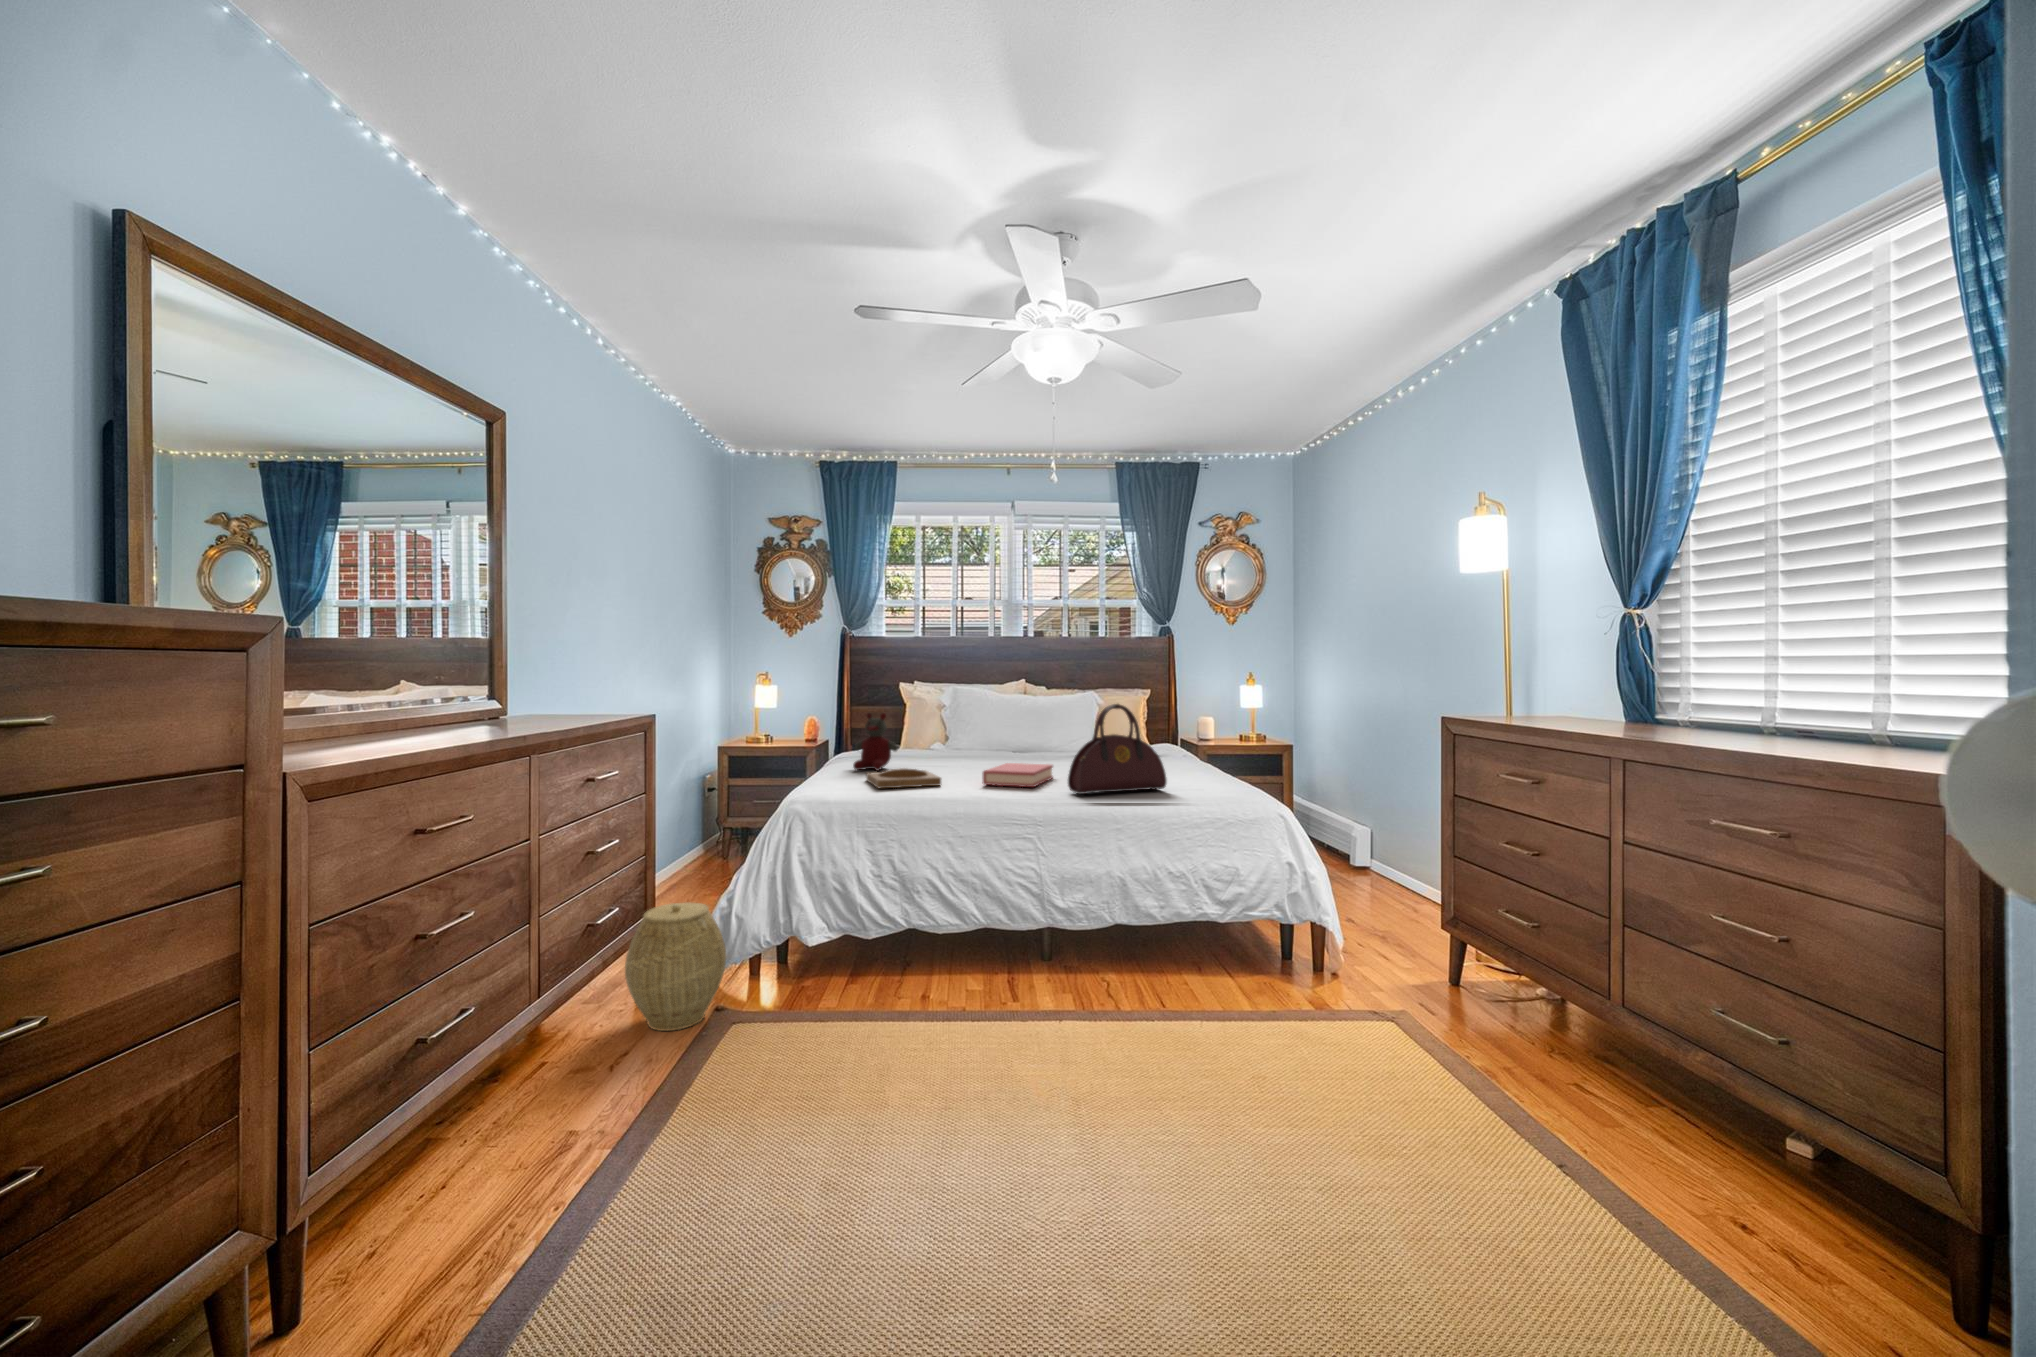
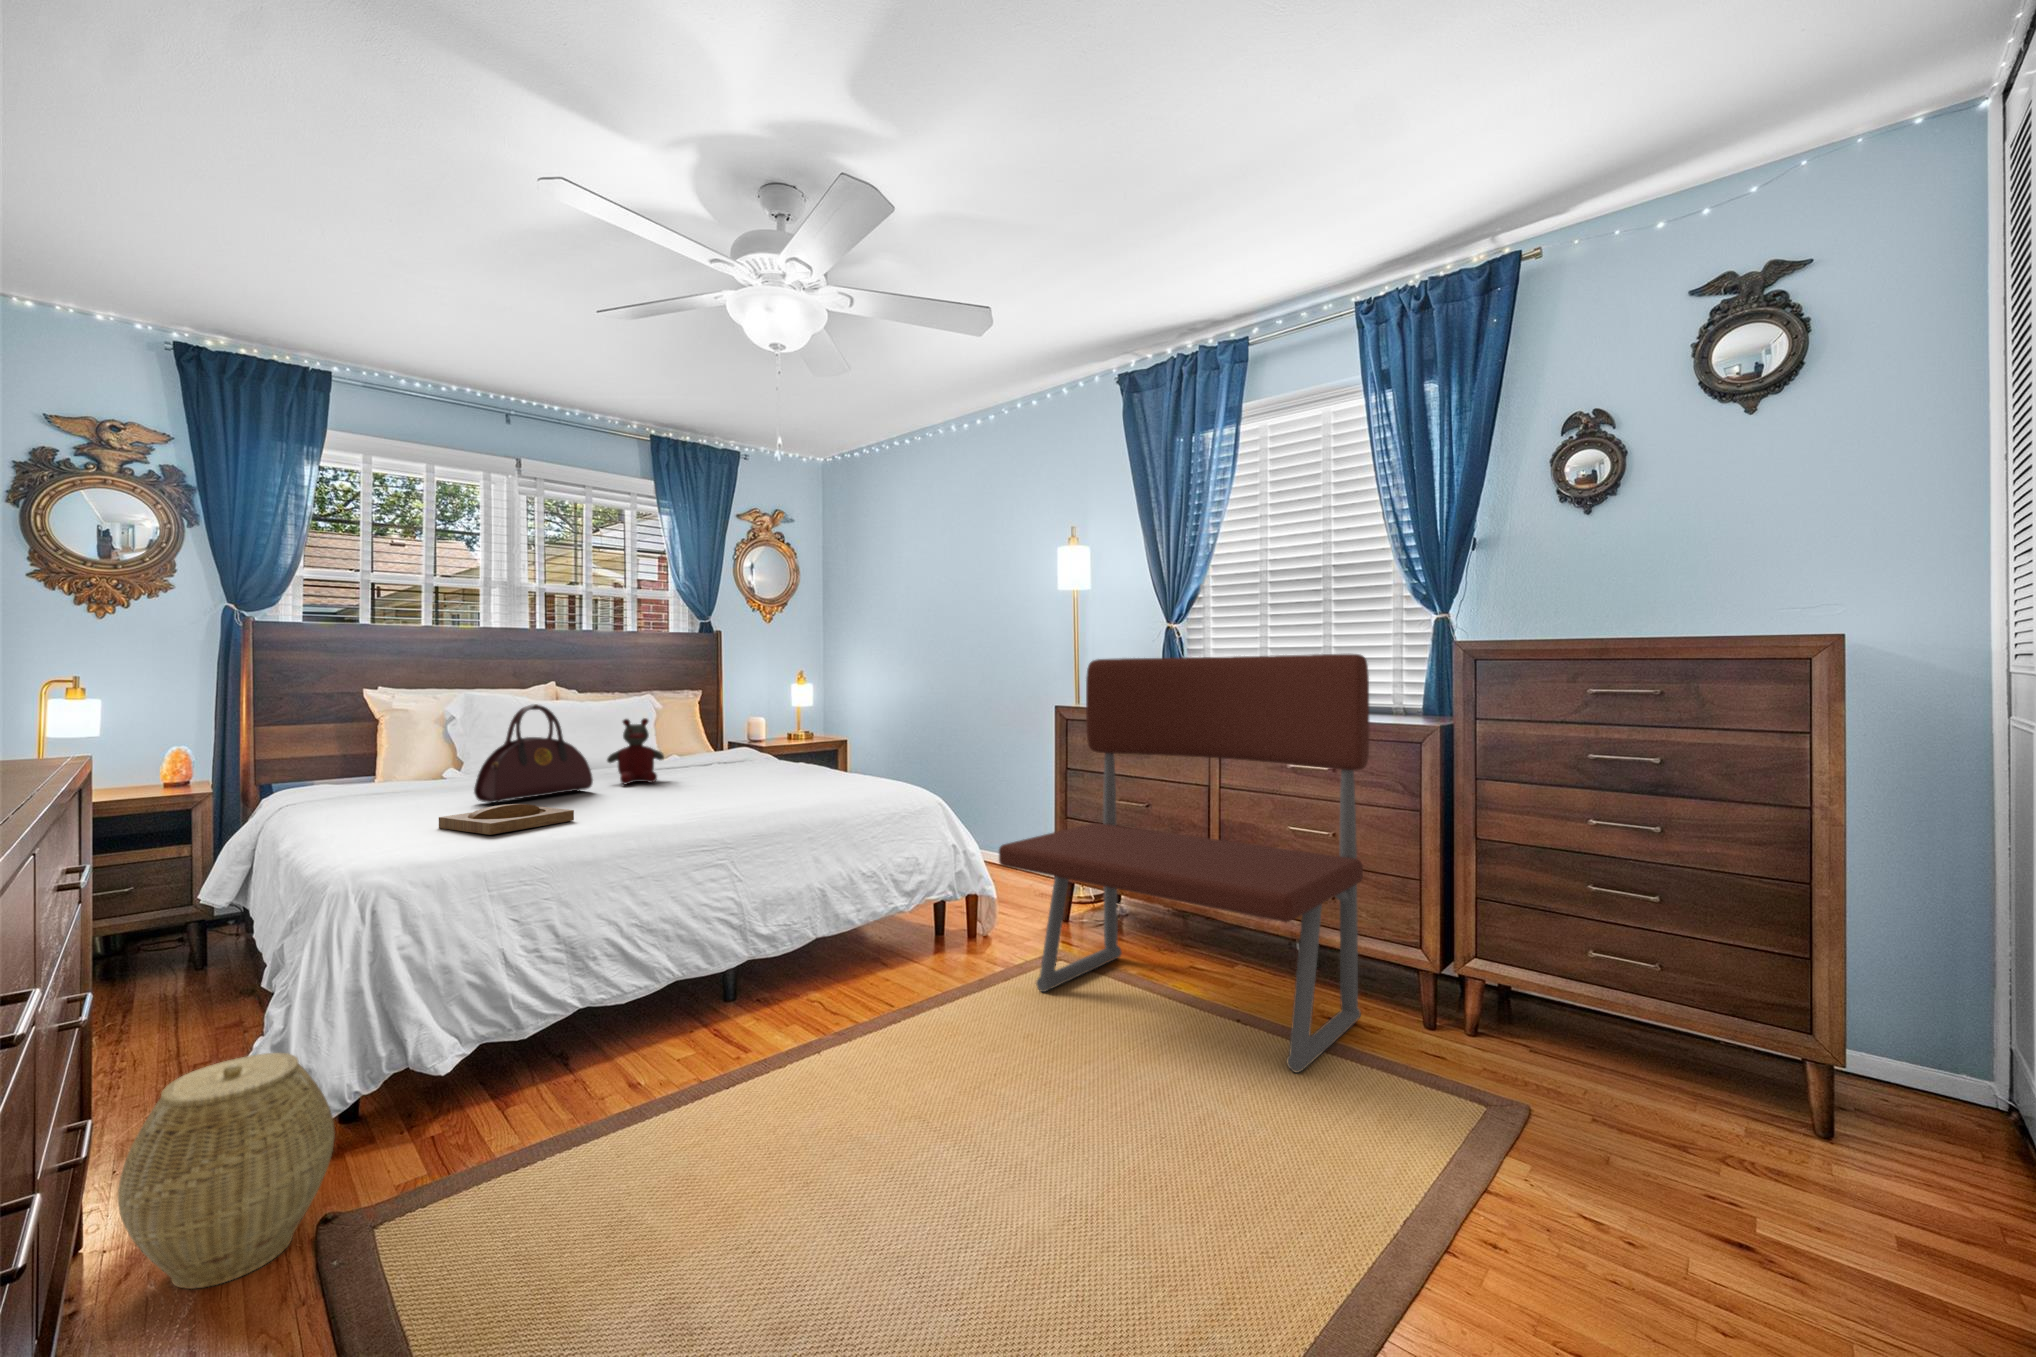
bench: none [1270,646,1805,1255] -> present [999,654,1369,1072]
handbag: present [1068,704,1167,794] -> present [474,704,593,803]
stuffed bear: present [853,713,898,771] -> present [607,718,664,784]
hardback book: present [982,763,1053,787] -> none [630,781,701,813]

